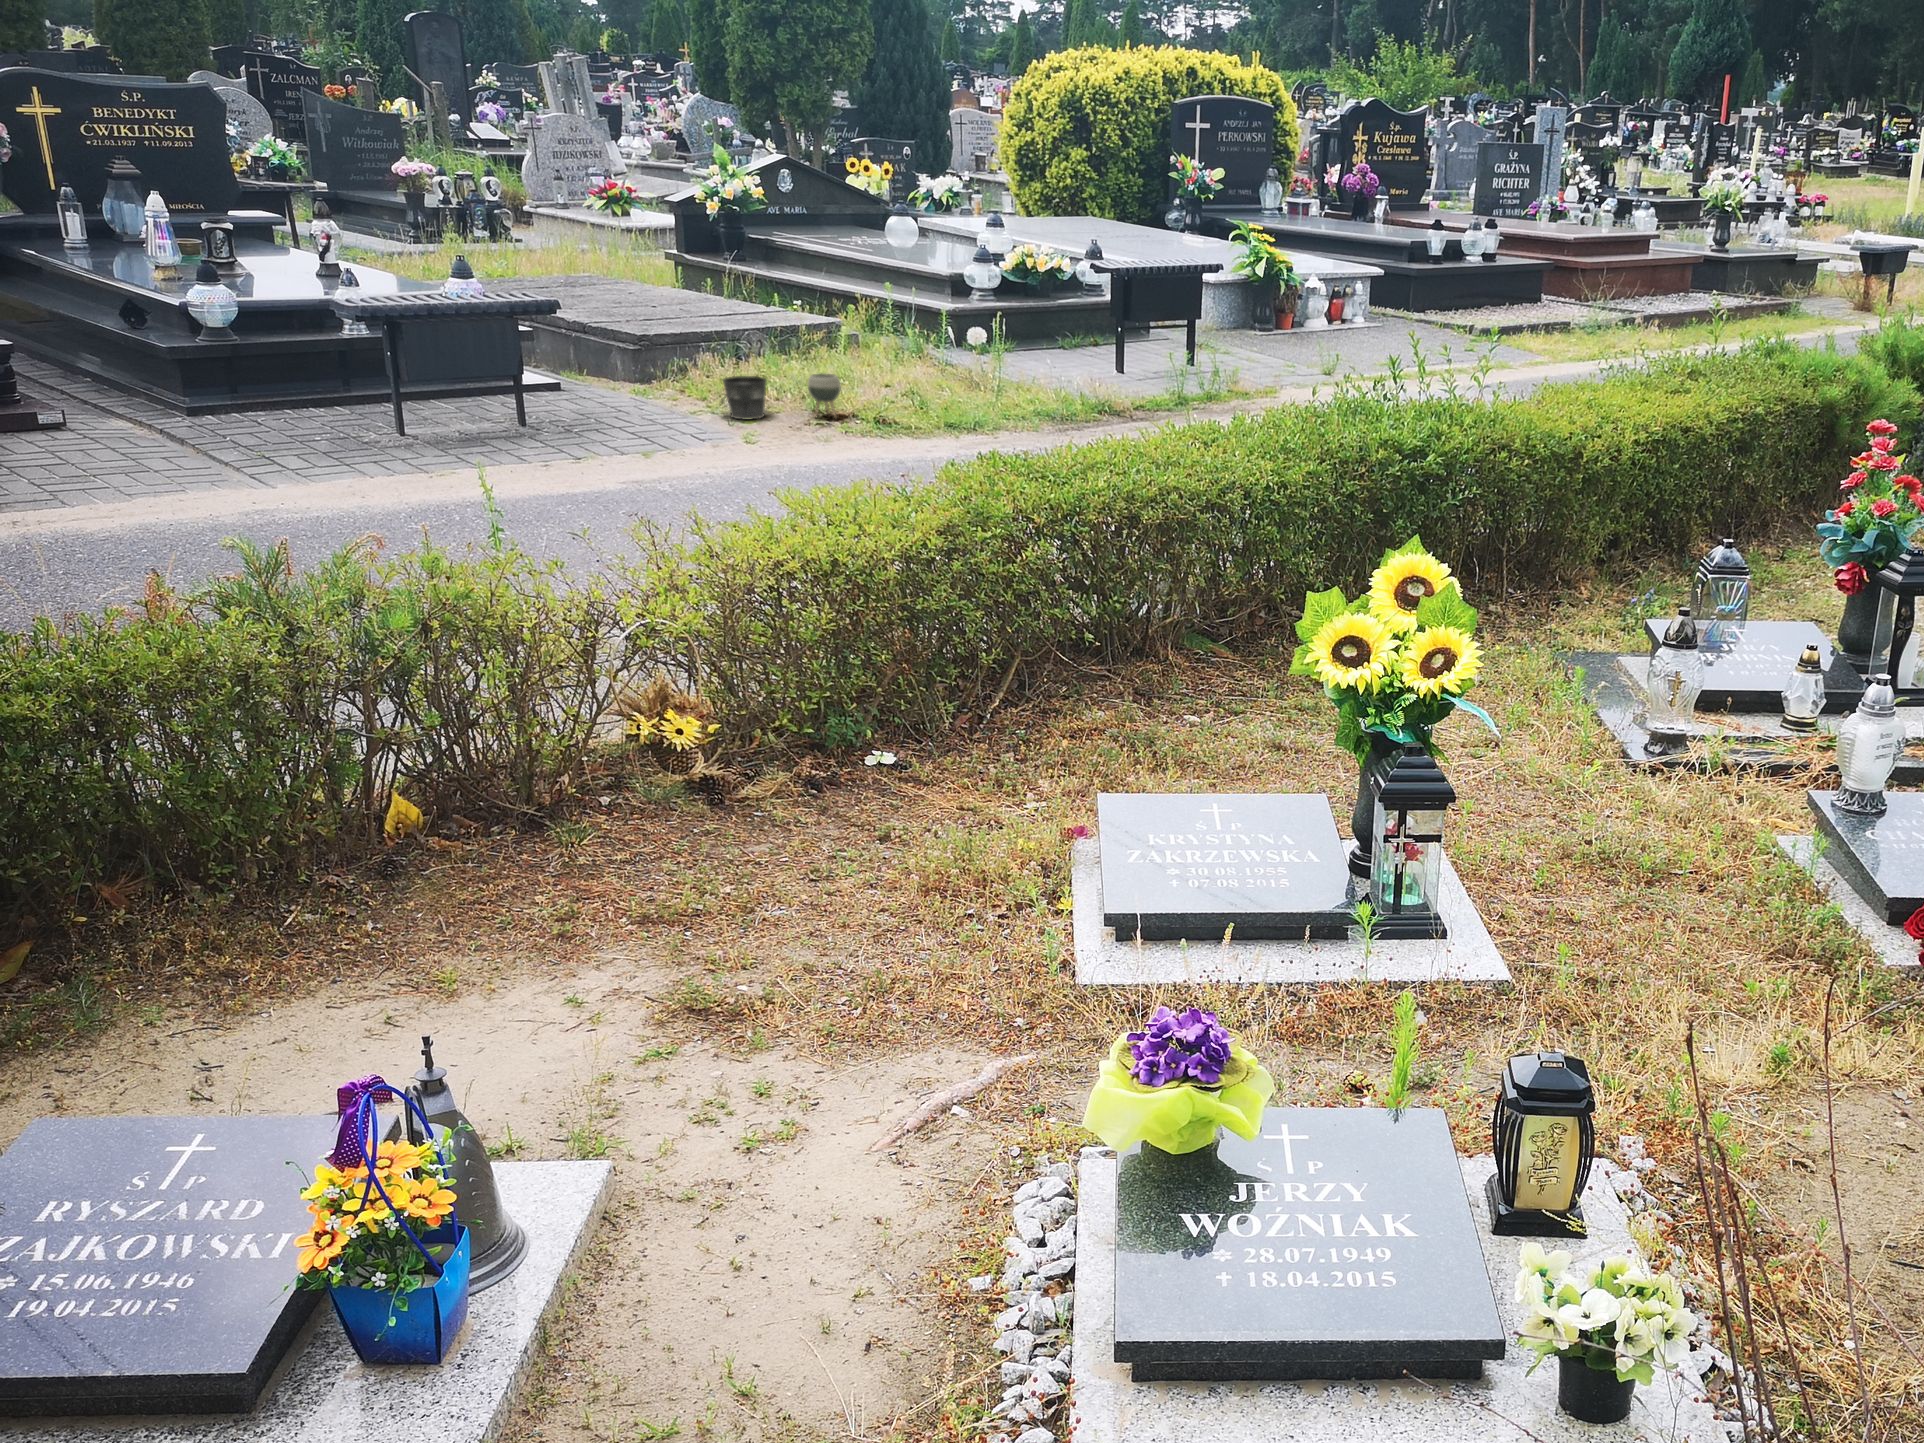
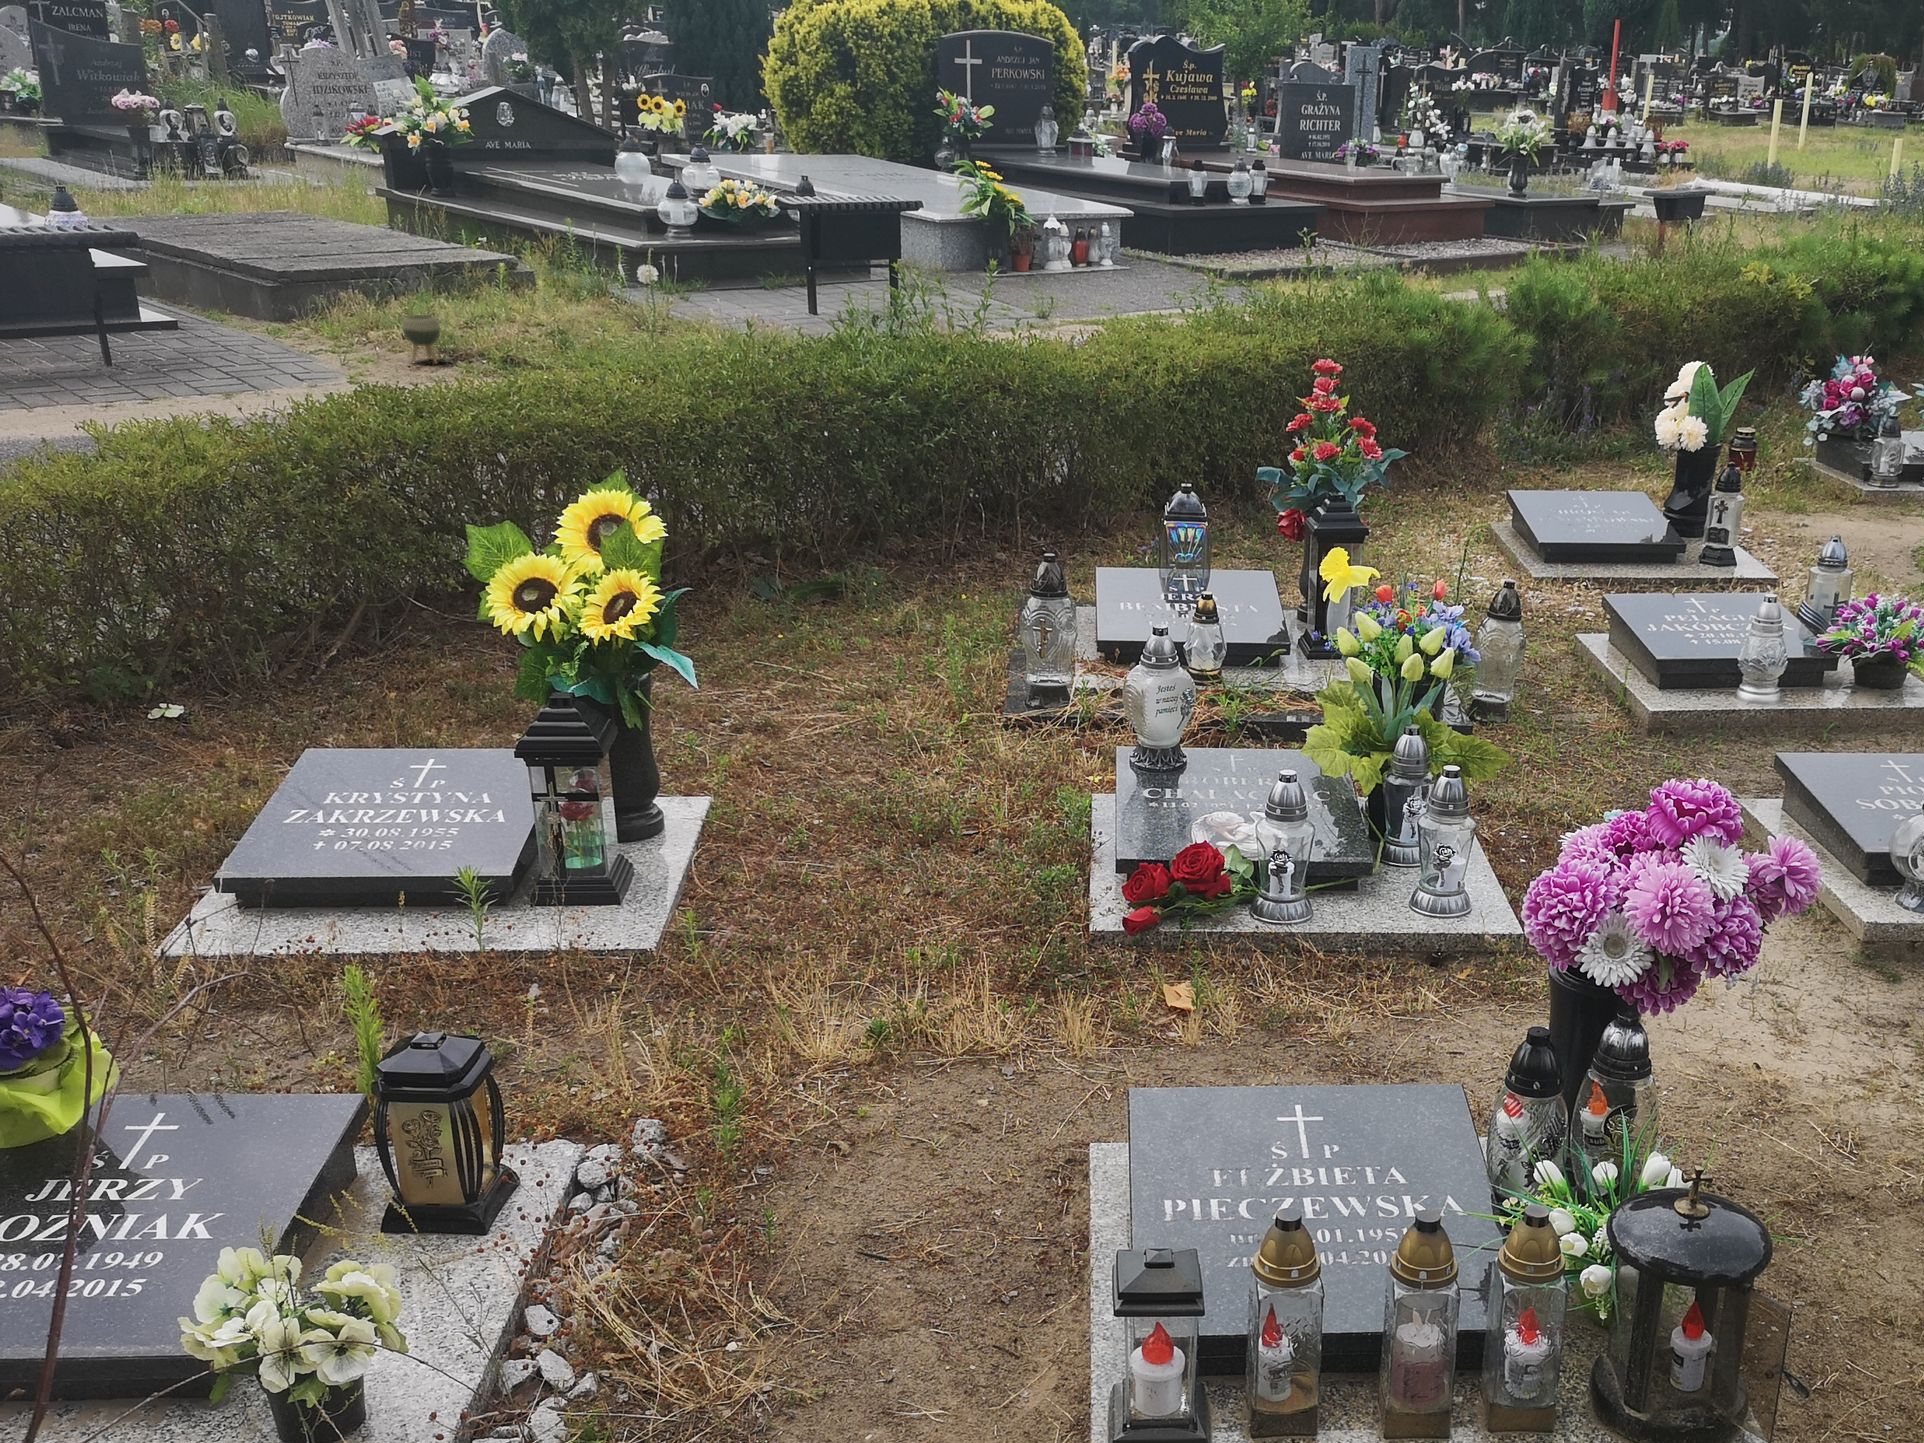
bucket: present [721,376,767,419] -> none [304,317,358,364]

